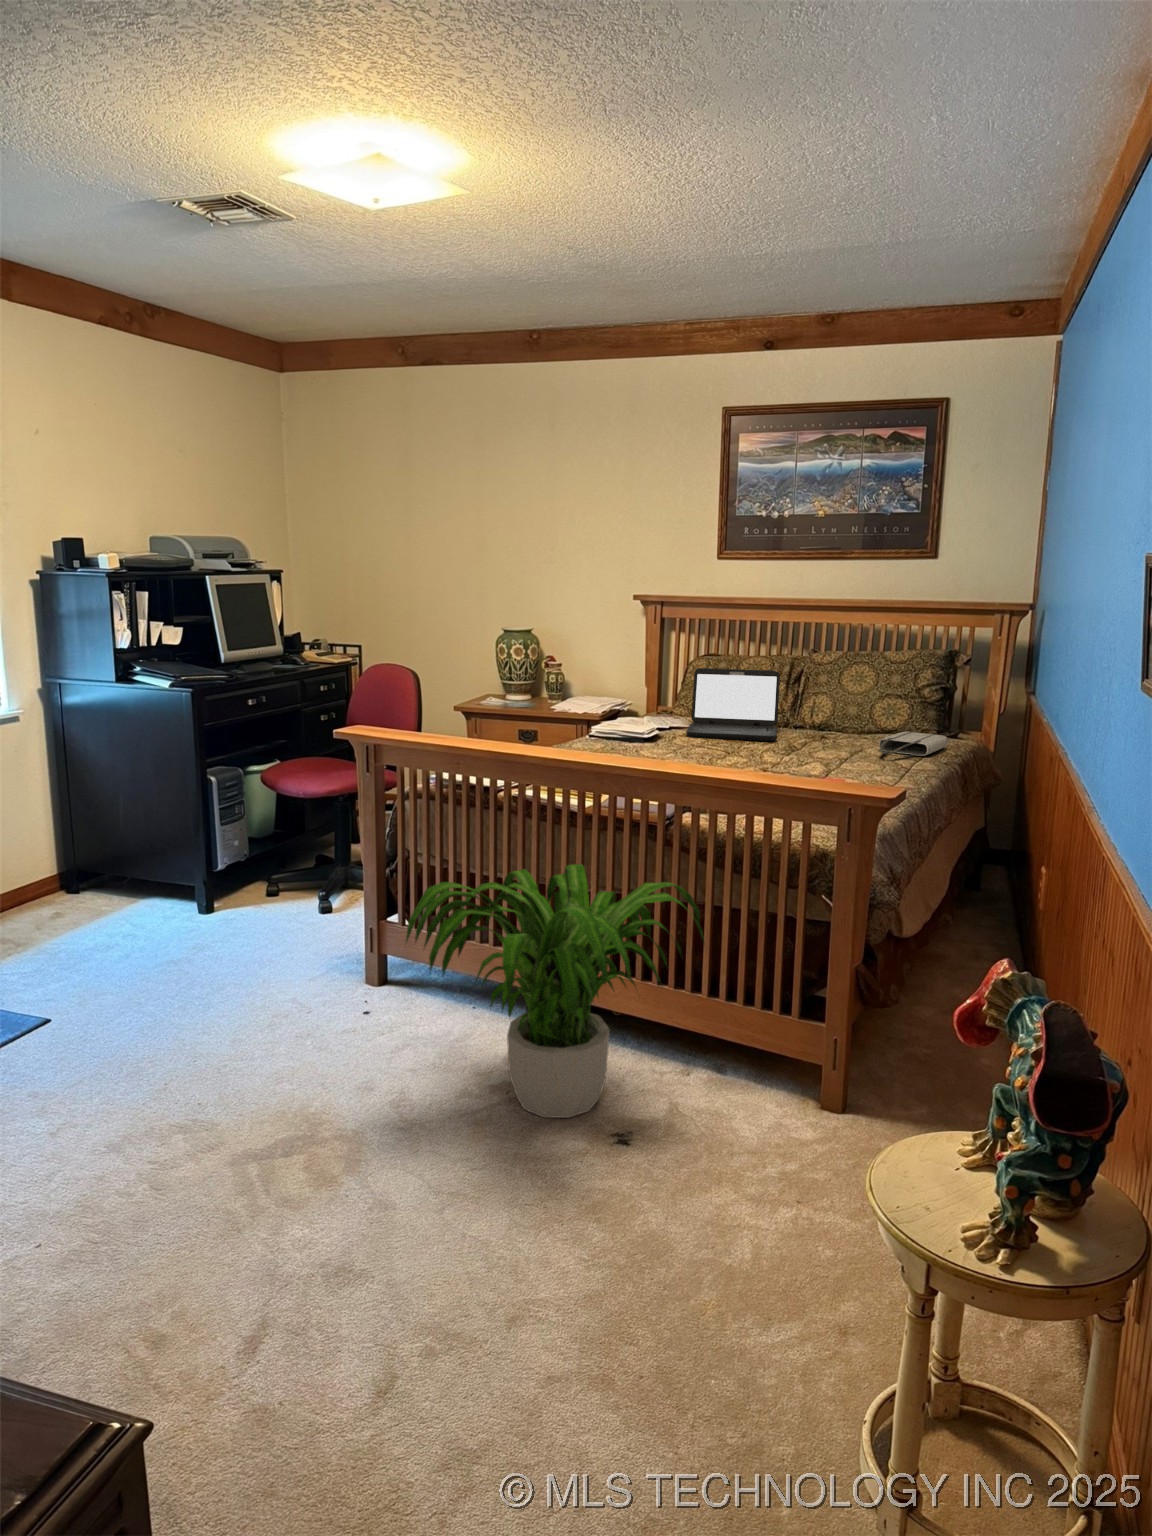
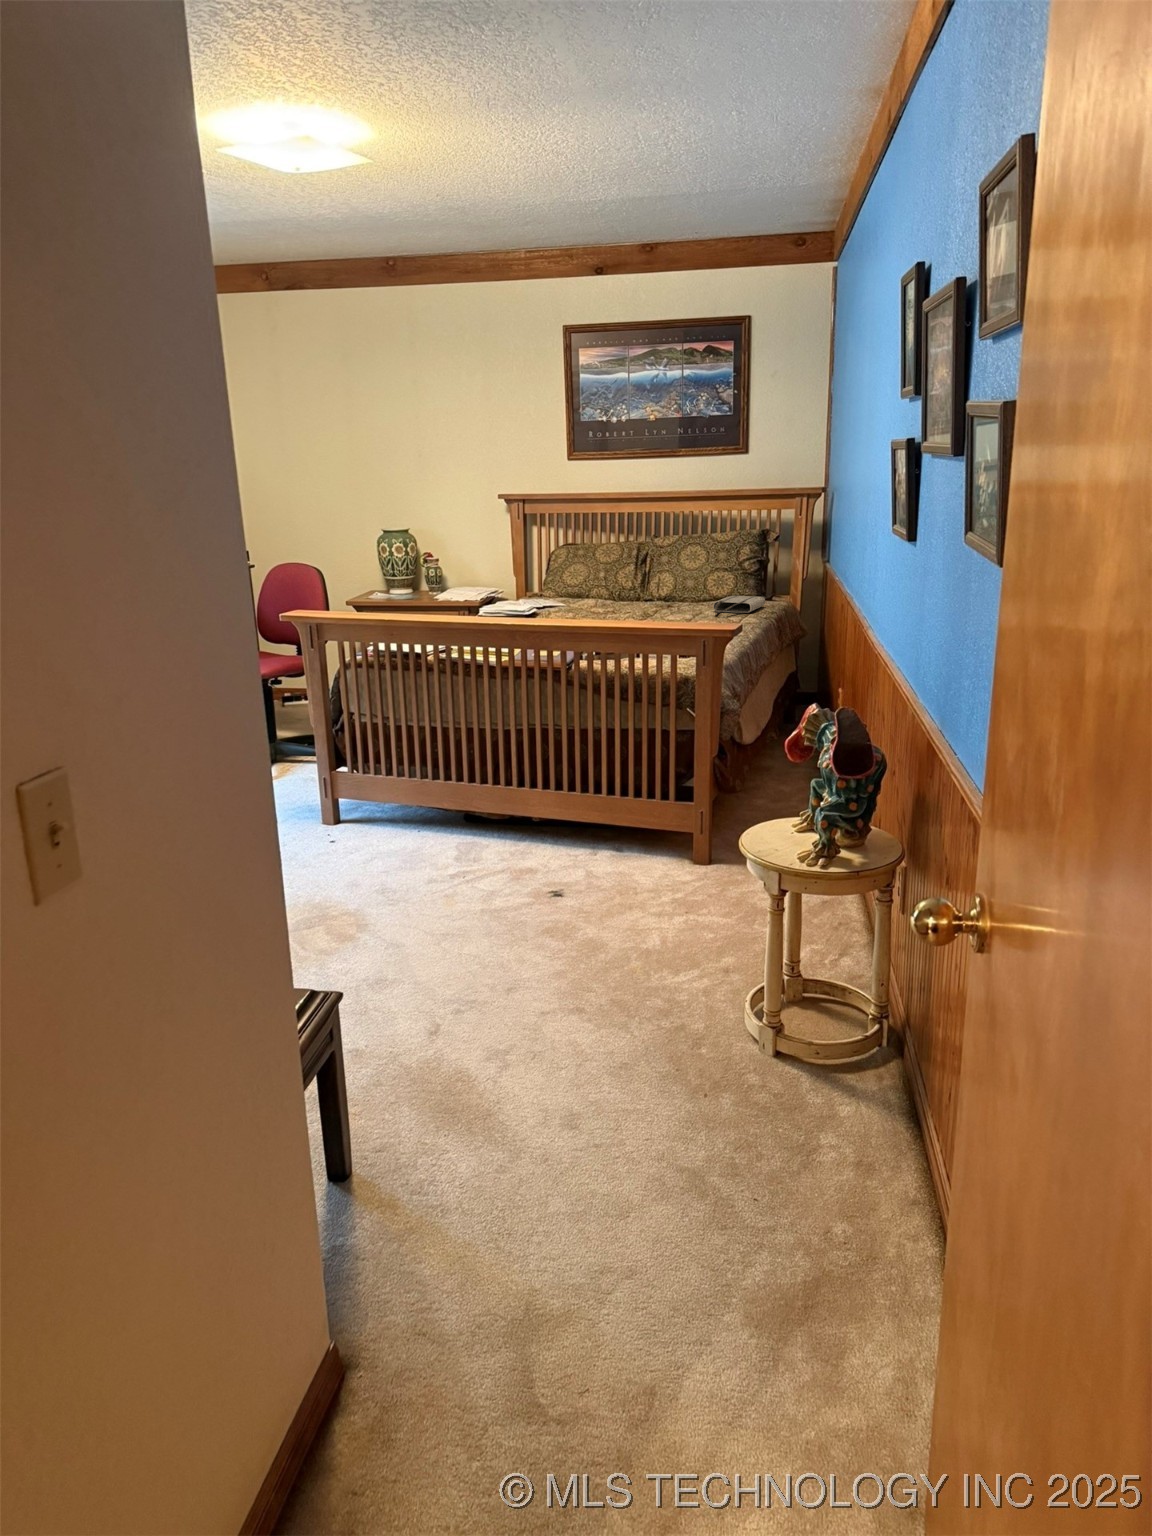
laptop: present [686,668,780,741] -> none [560,553,632,611]
potted plant: present [406,864,704,1118] -> none [385,703,608,889]

